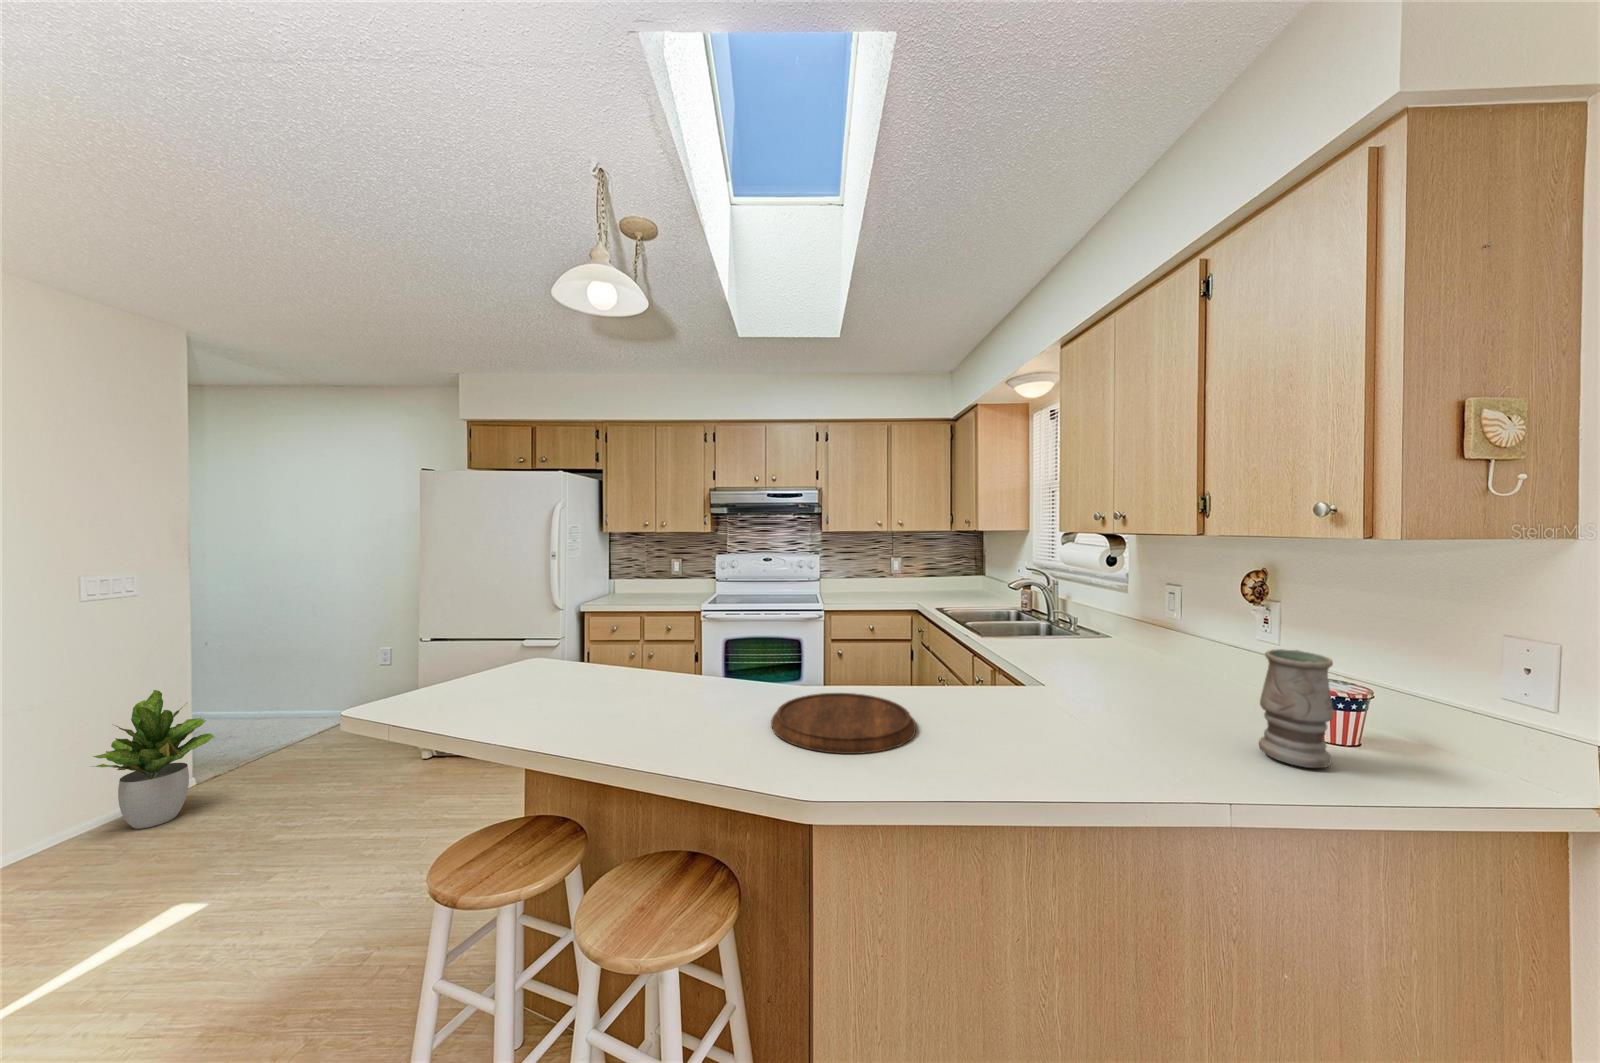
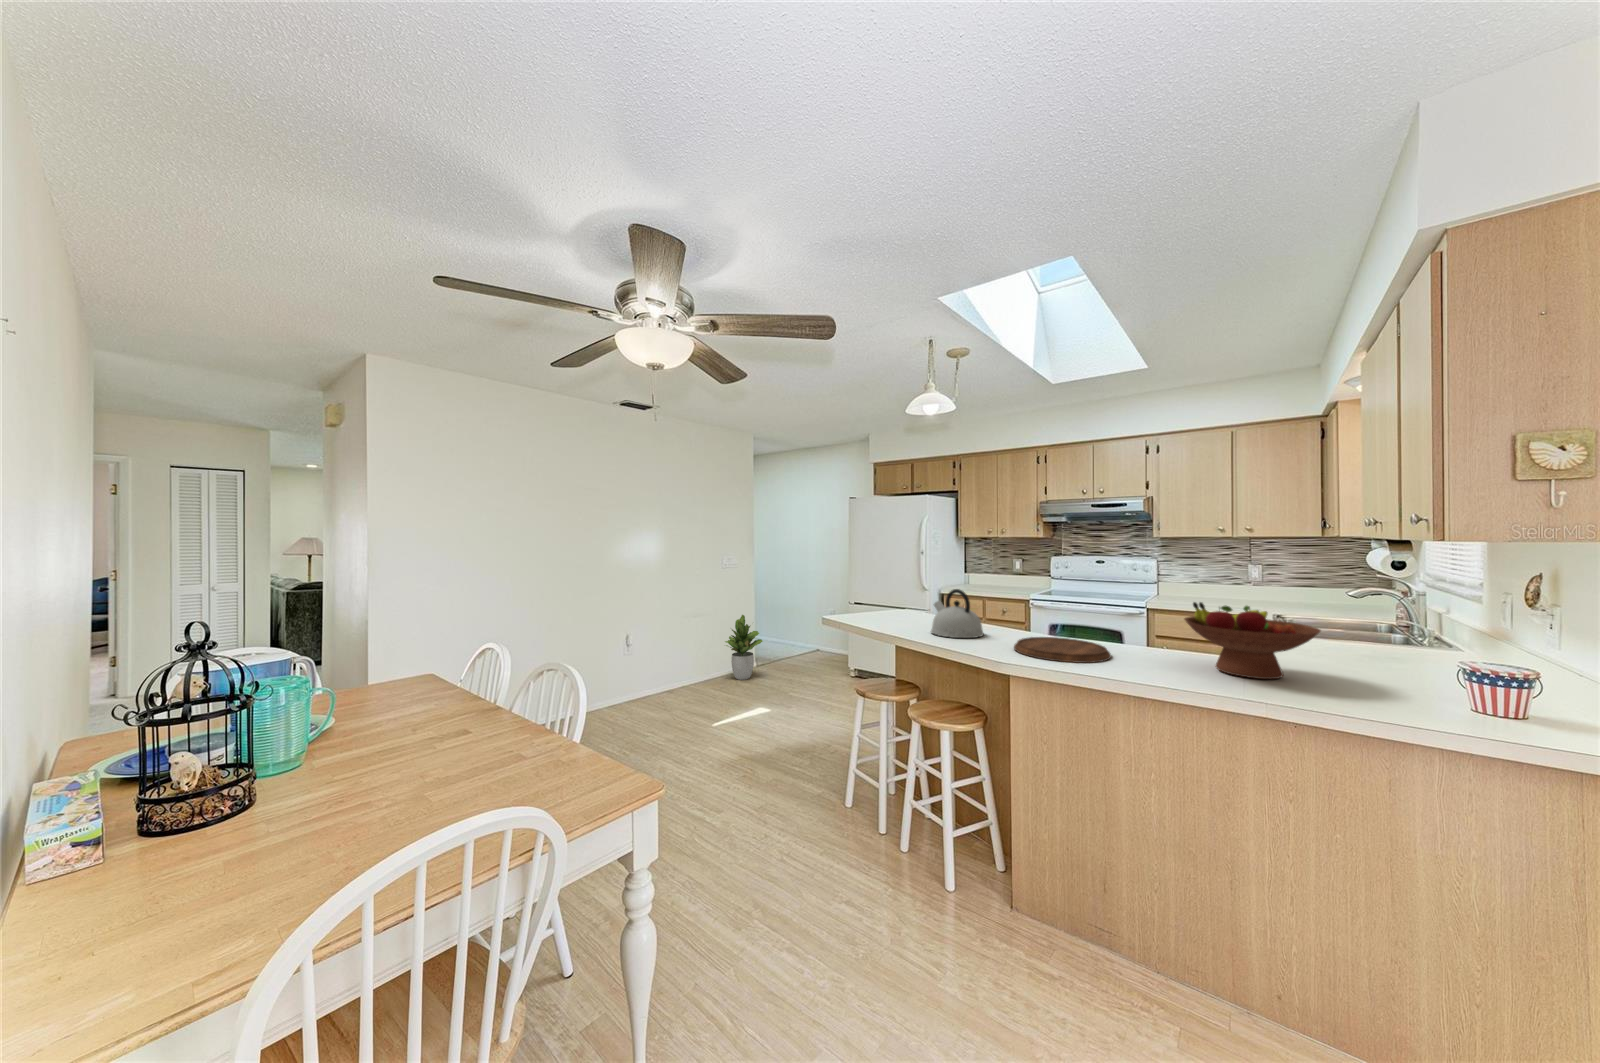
fruit bowl: none [996,625,1152,729] -> present [1184,602,1321,679]
kettle: none [607,627,703,724] -> present [931,589,984,638]
vase: present [1259,649,1333,768] -> none [1392,628,1460,720]

